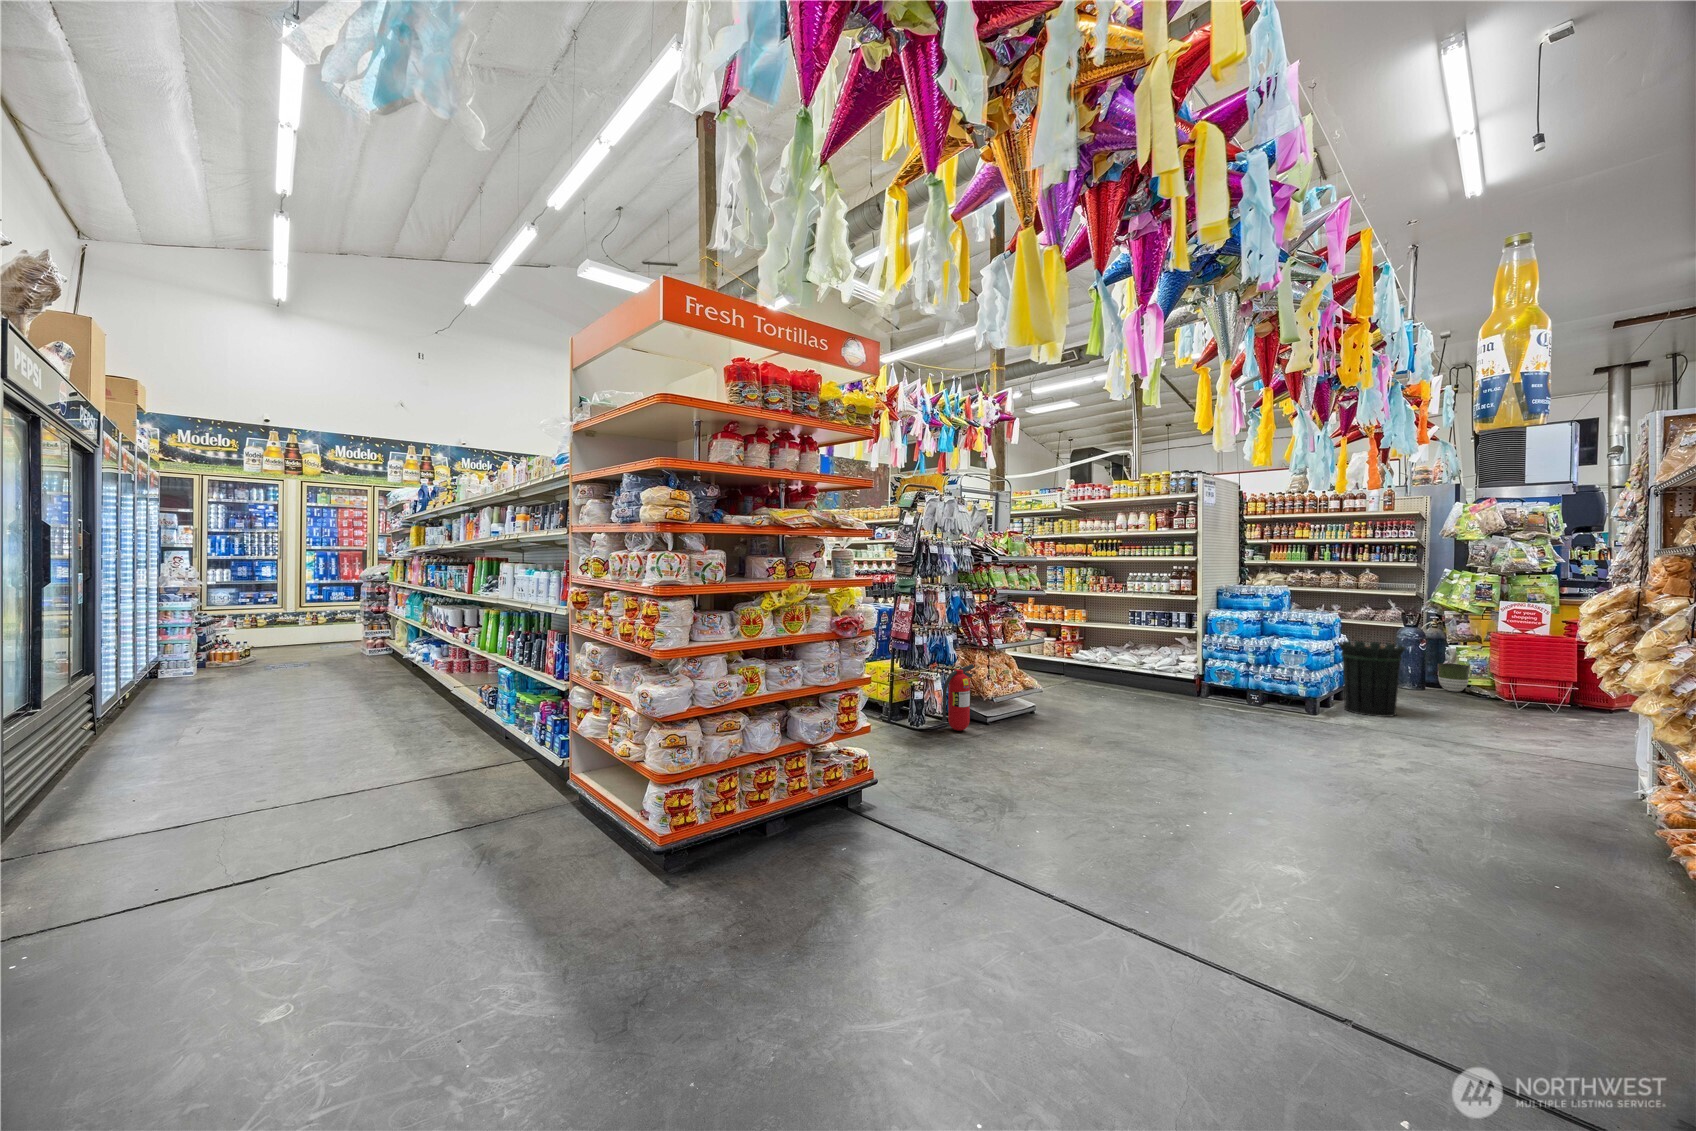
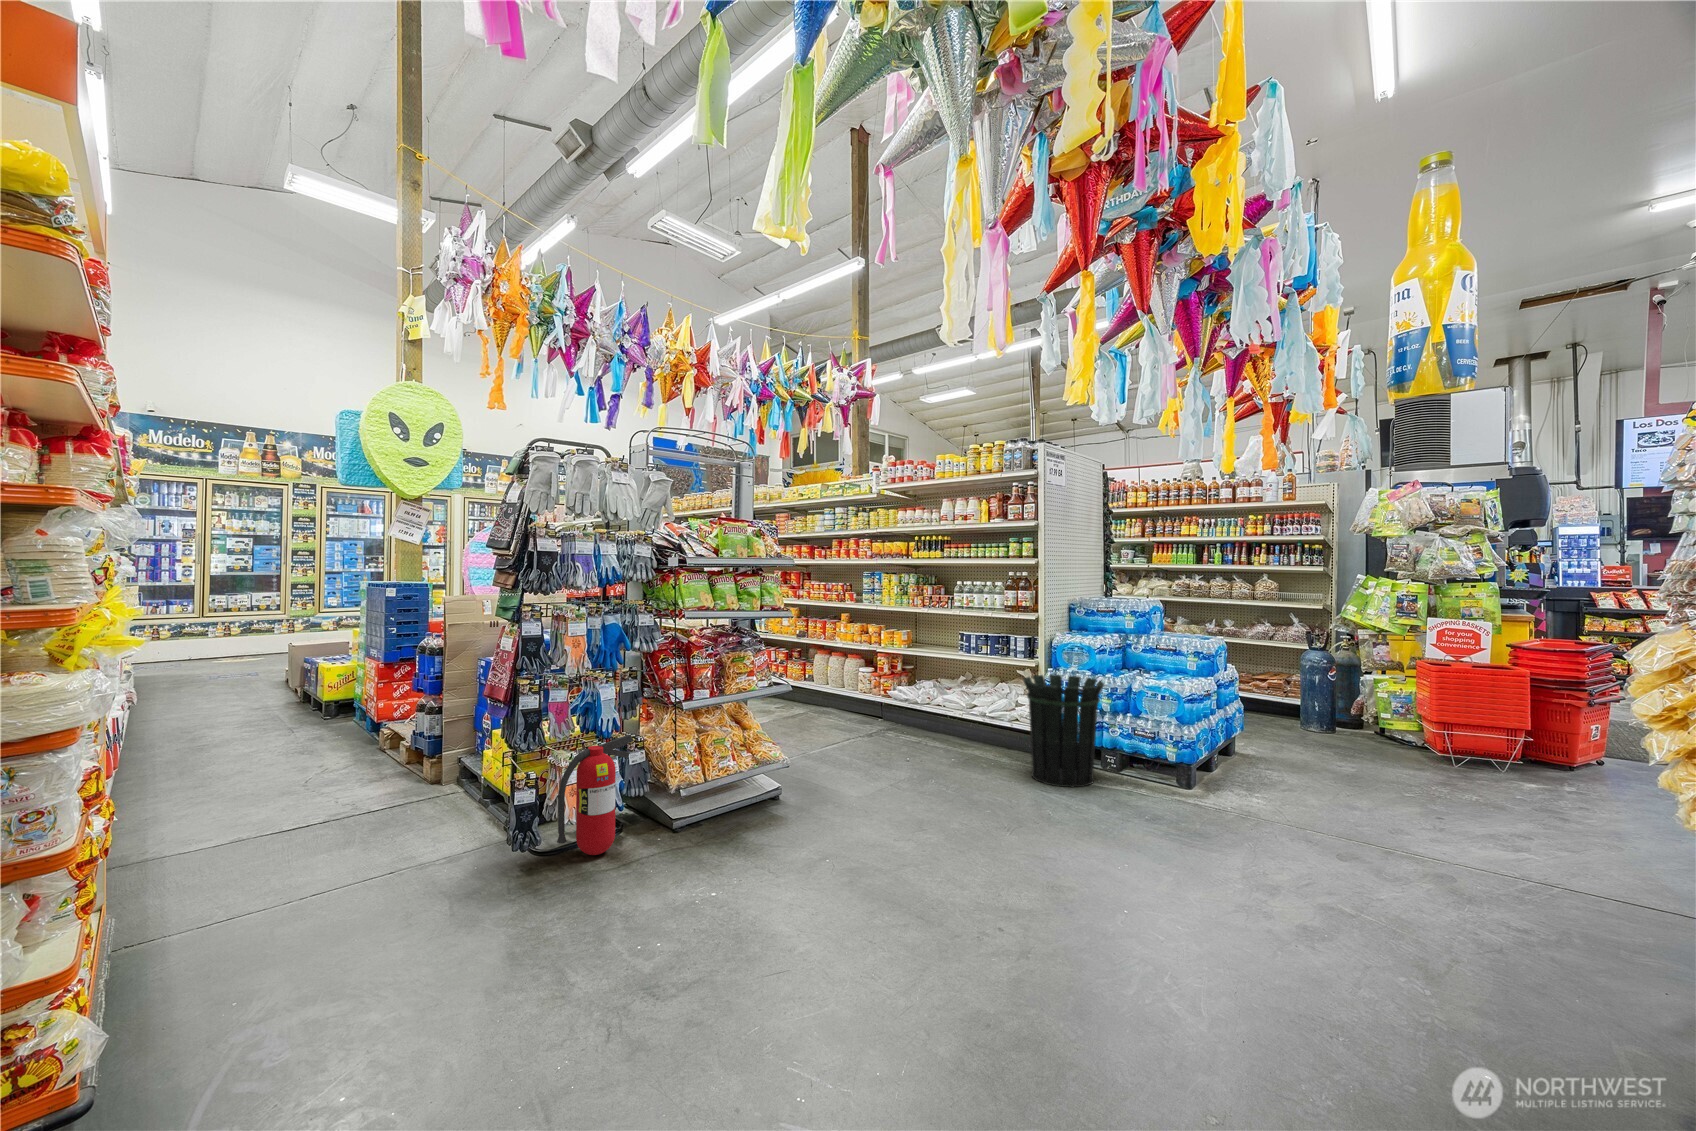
waste bin: present [1338,641,1405,717] -> present [1023,675,1104,787]
planter: present [1438,663,1470,692] -> none [1352,700,1391,738]

